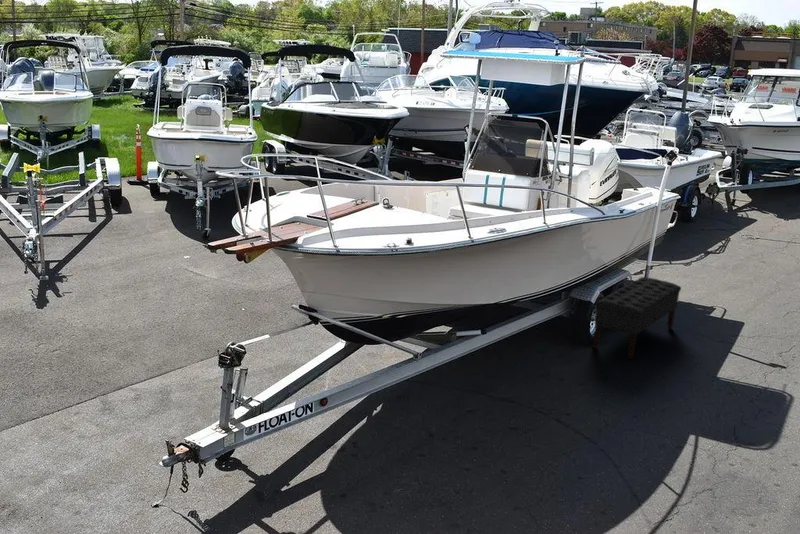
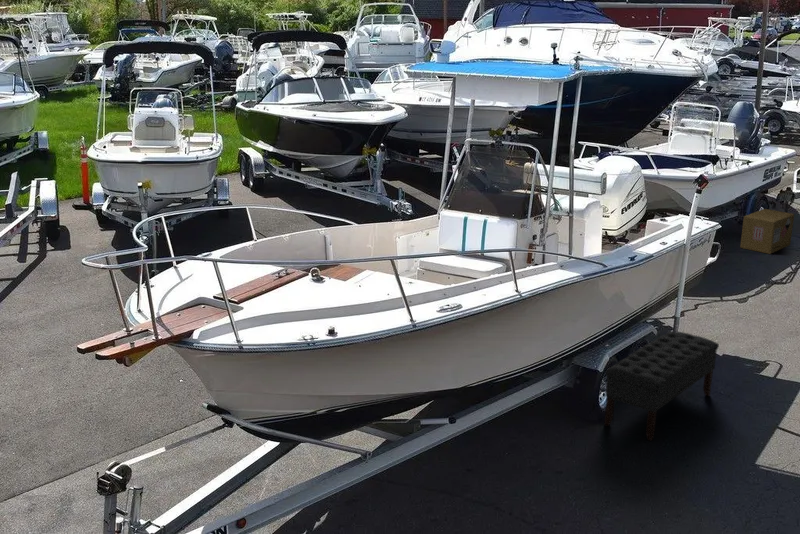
cardboard box: none [679,198,722,233] -> present [740,209,794,254]

